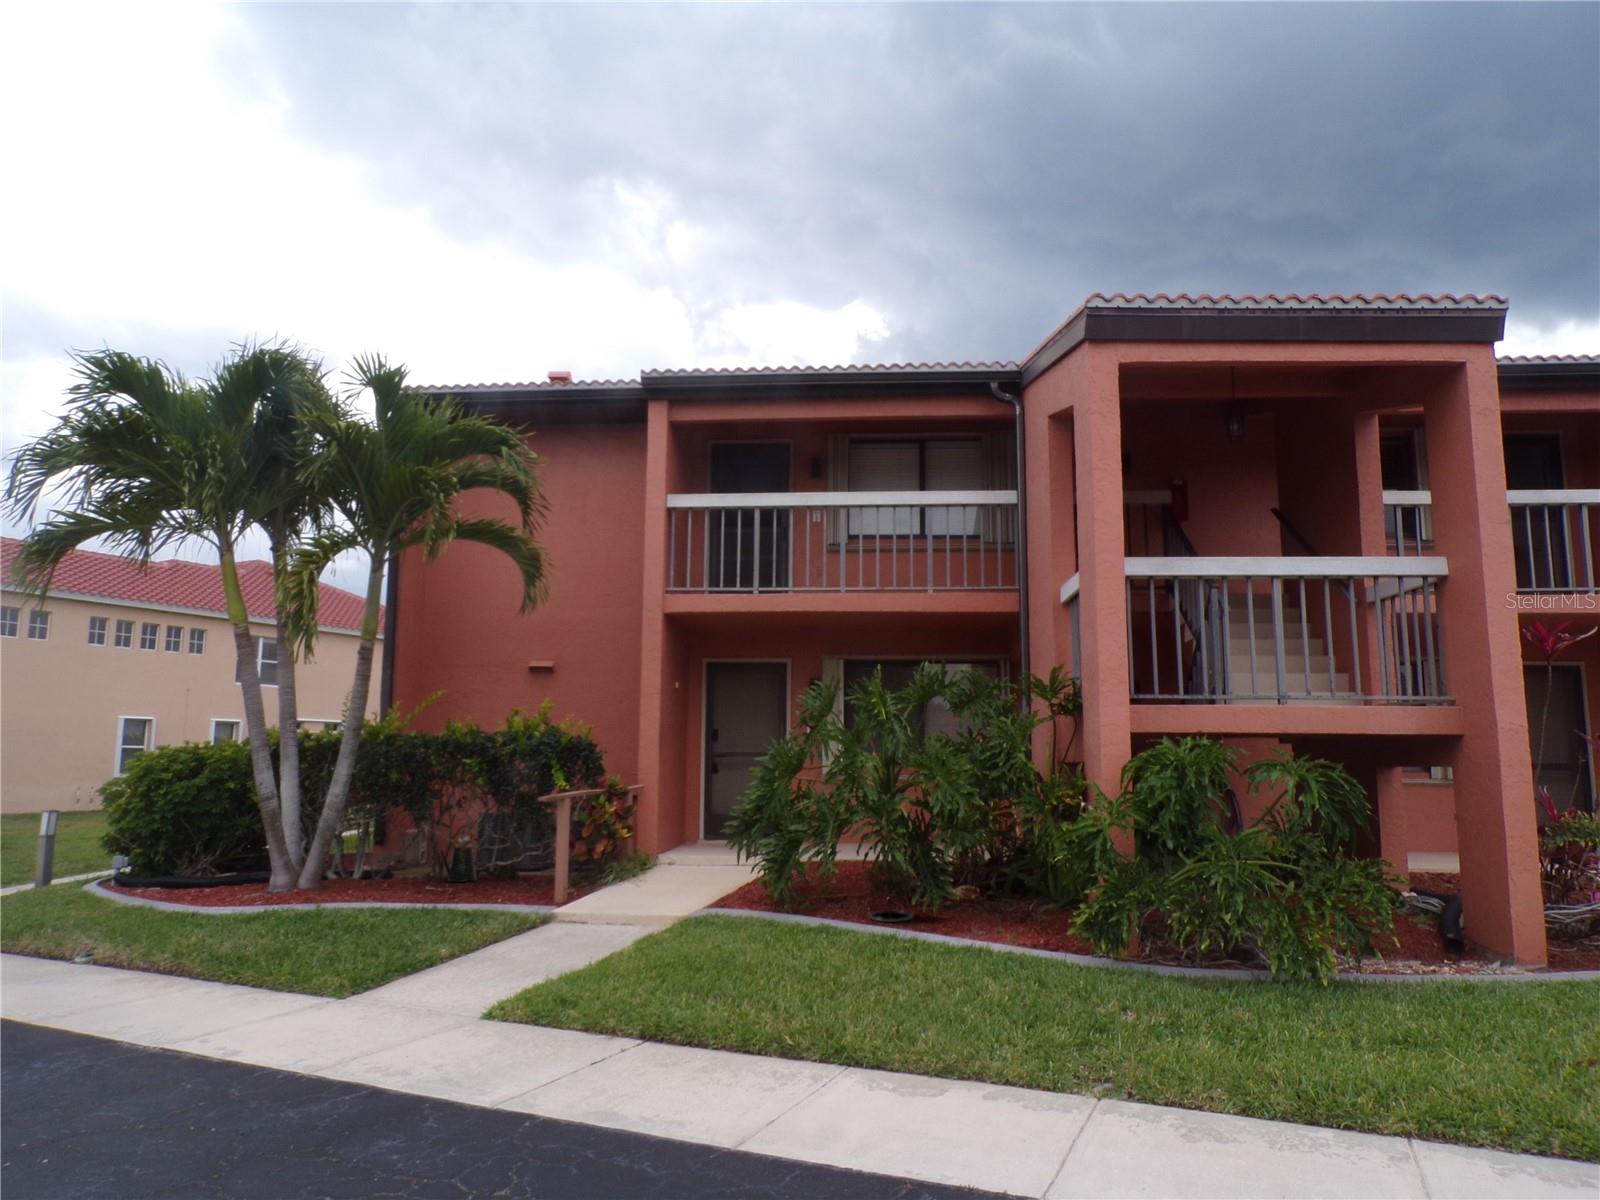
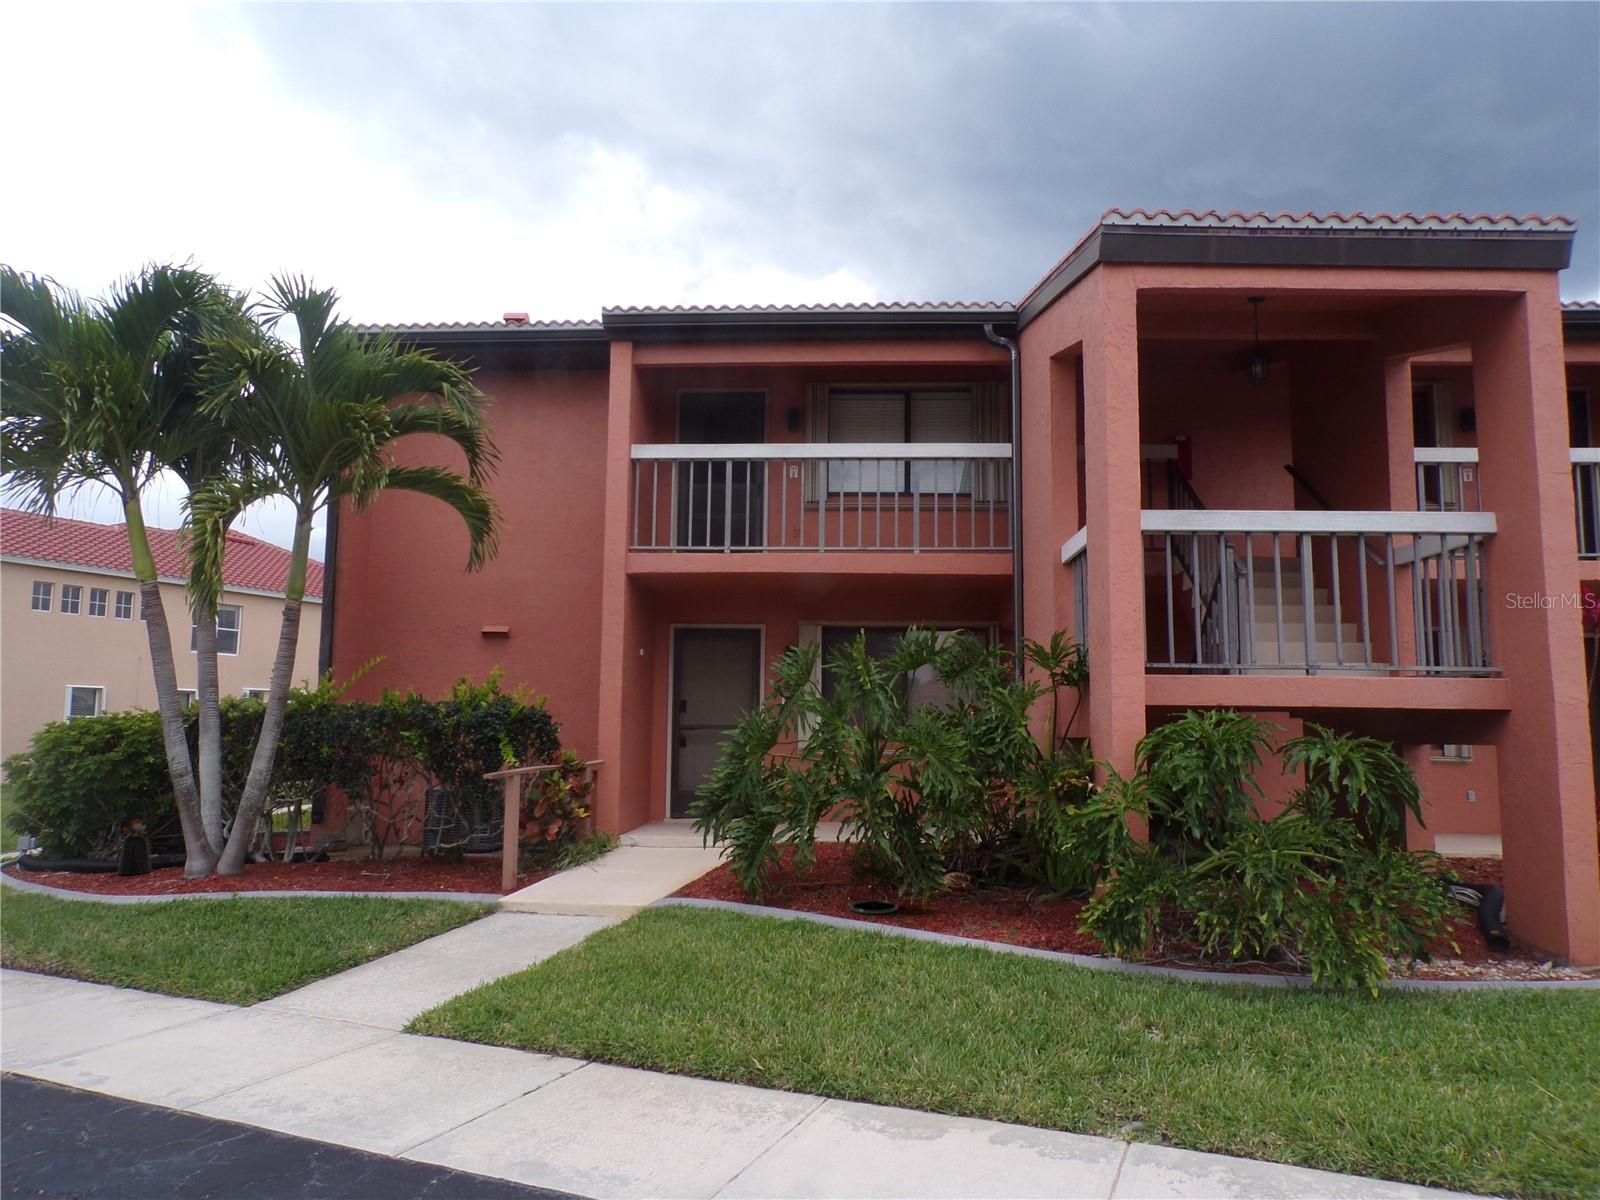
watering can: present [440,832,476,882] -> present [117,819,152,875]

